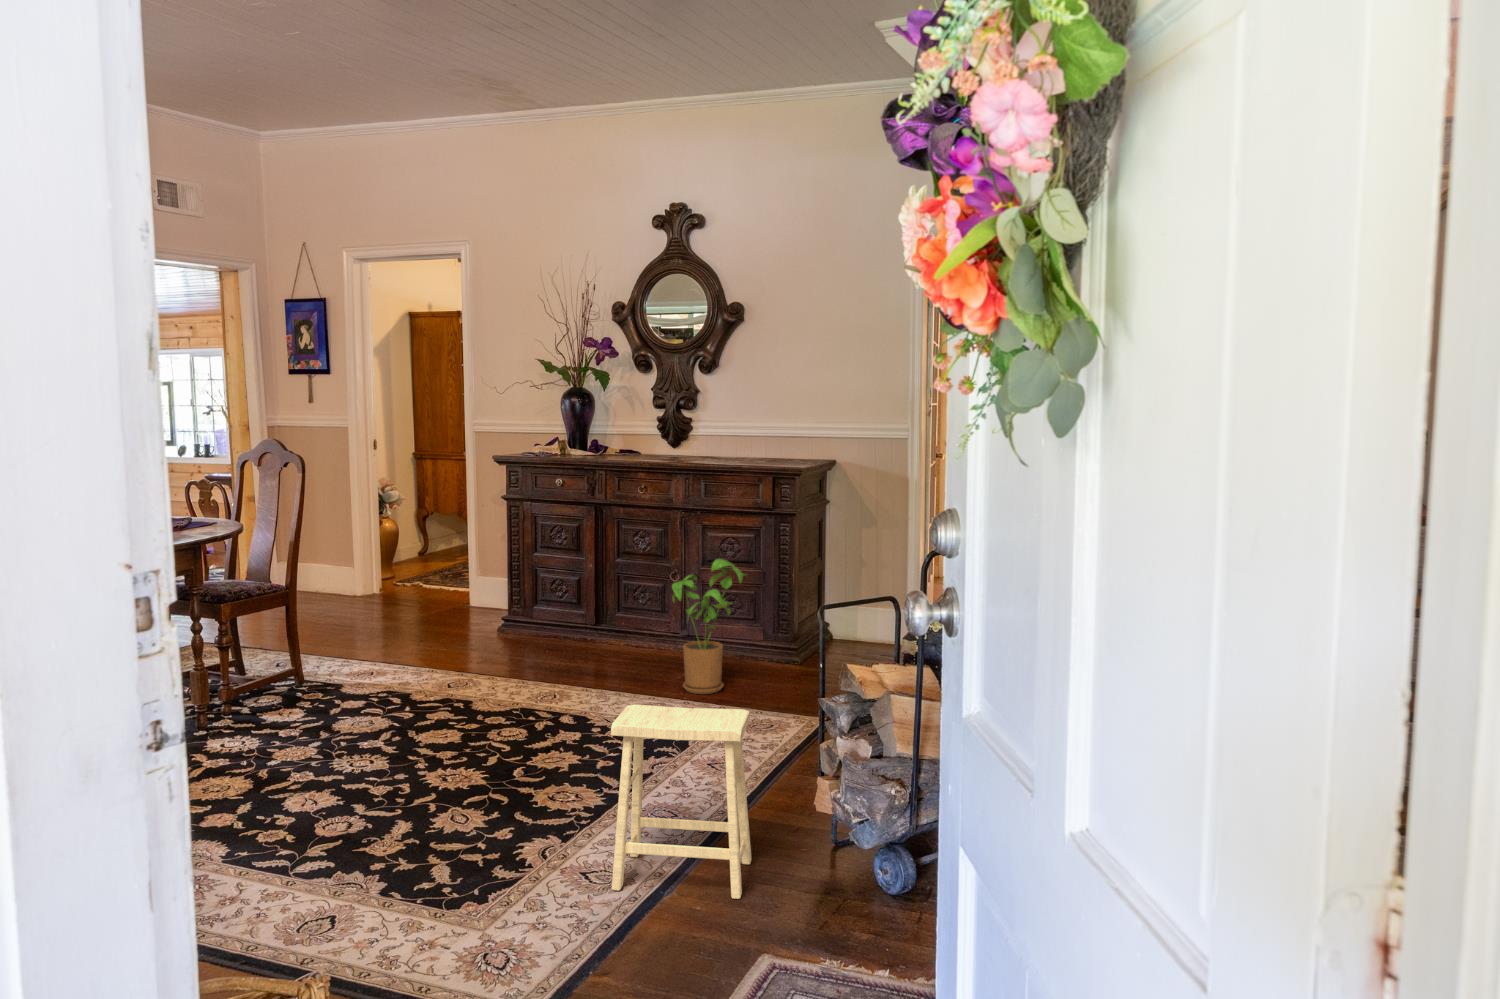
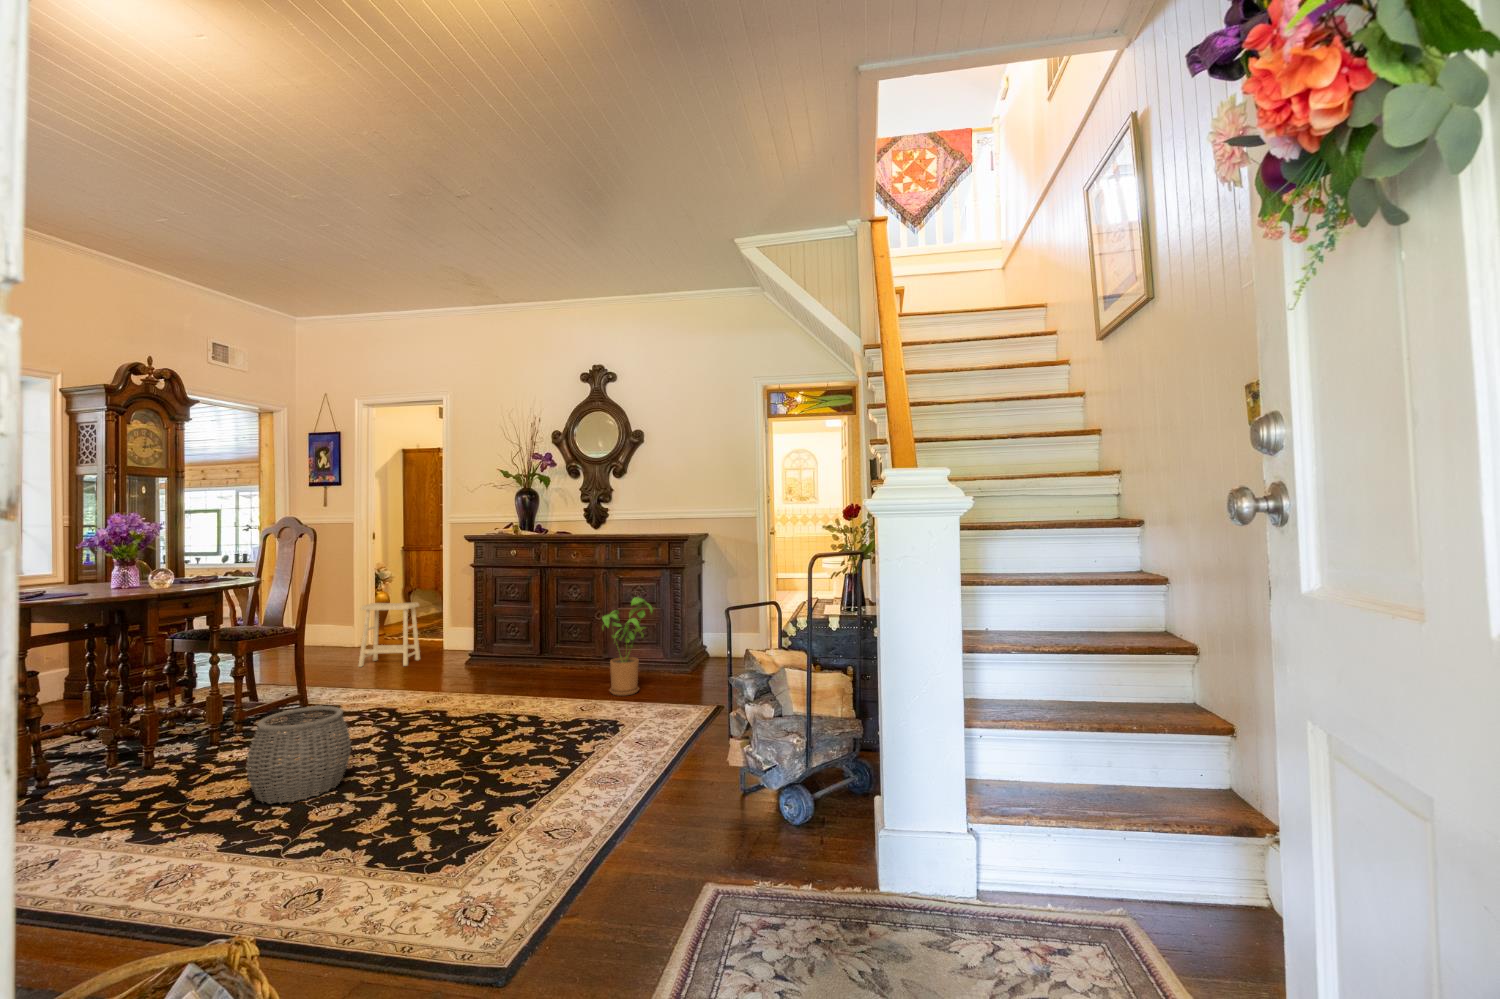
woven basket: none [244,696,358,810] -> present [246,706,351,804]
footstool: present [611,705,752,899] -> present [359,602,420,667]

